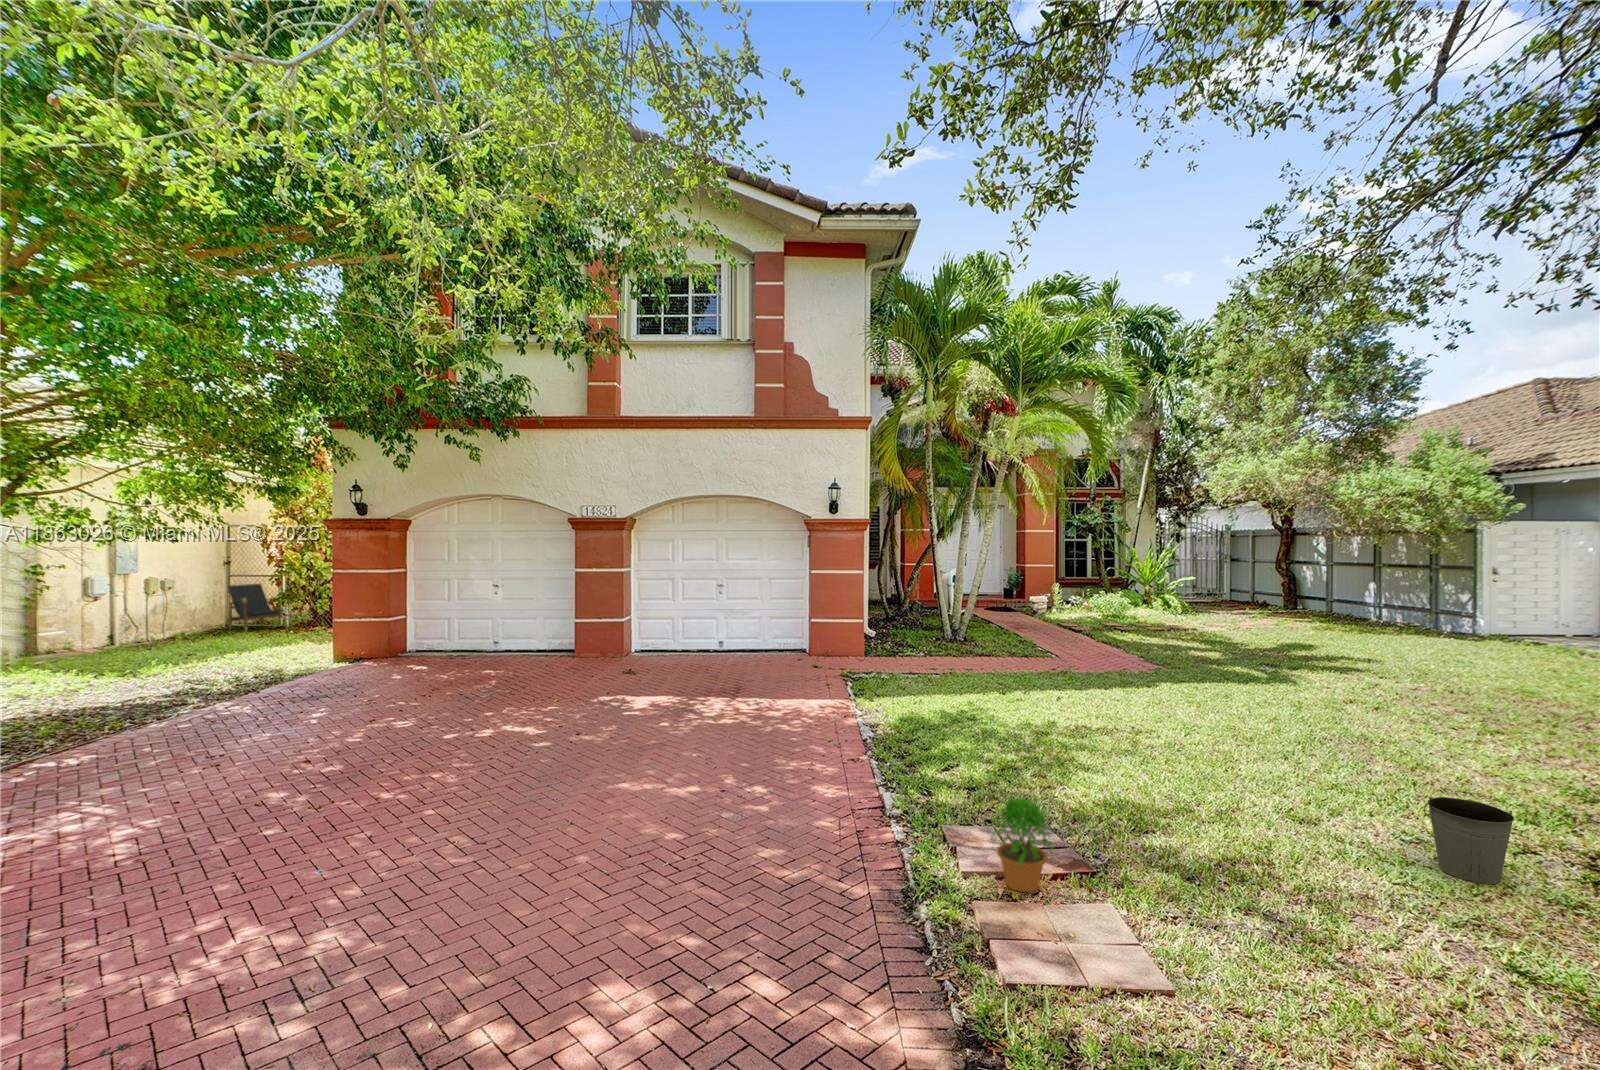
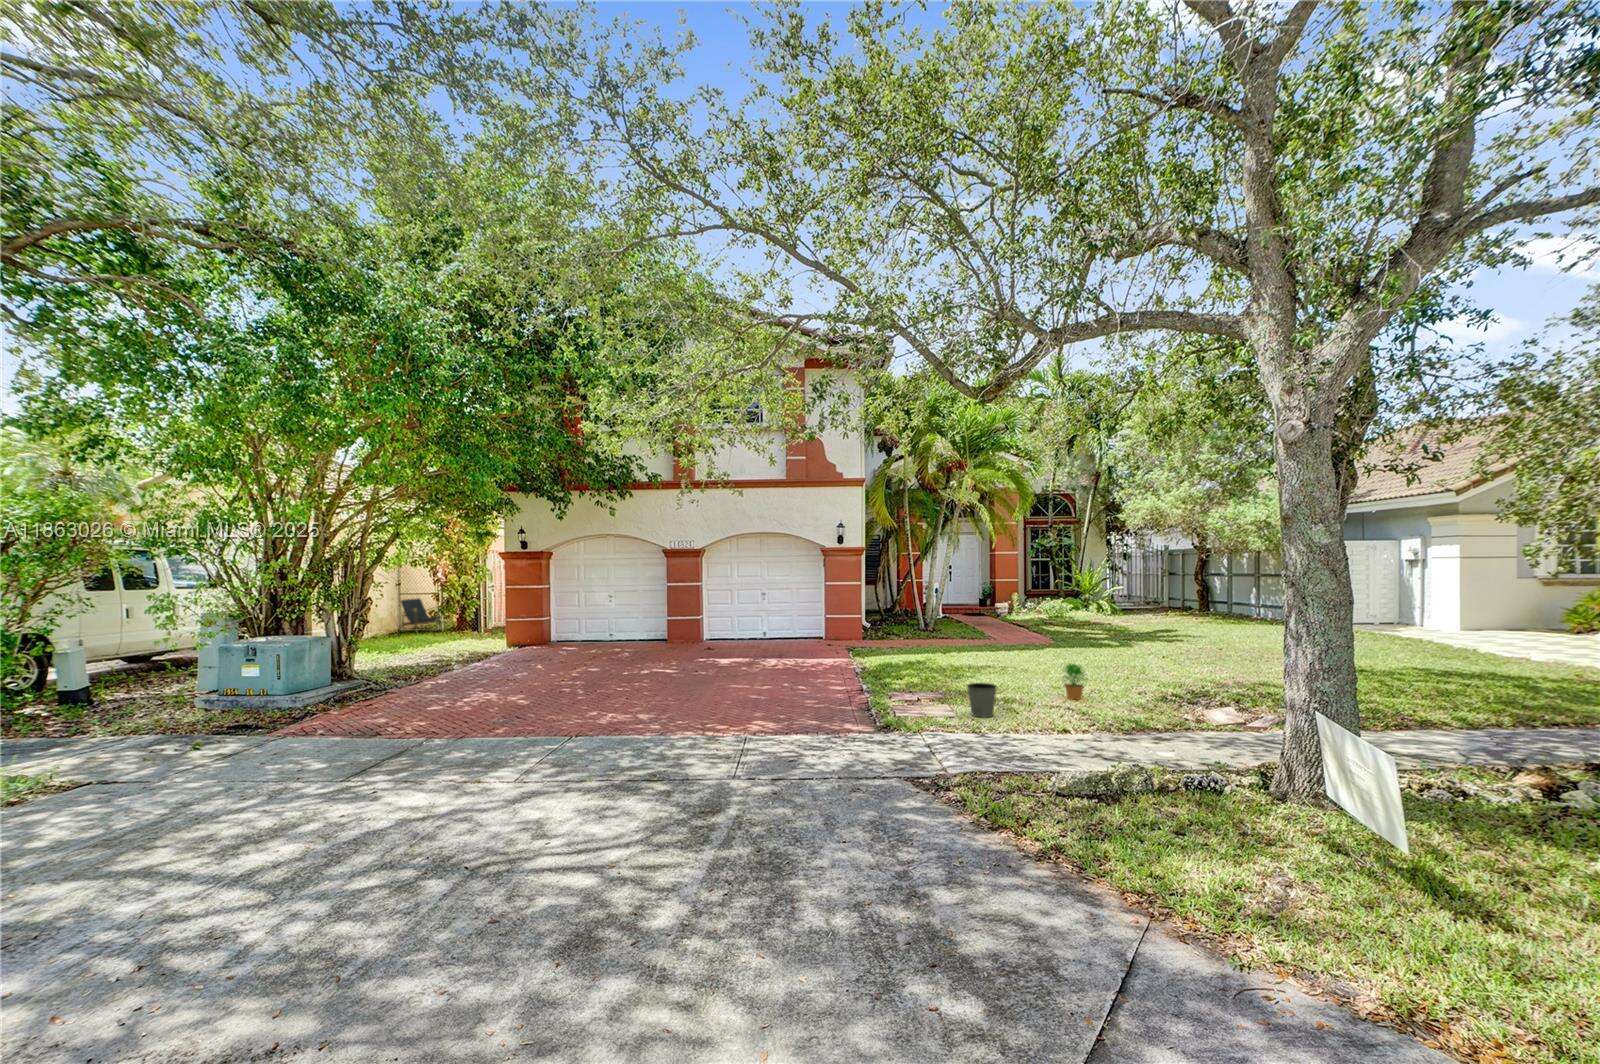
potted plant: present [990,797,1055,892] -> present [1063,663,1086,700]
bucket: present [1424,797,1514,884] -> present [966,683,997,718]

